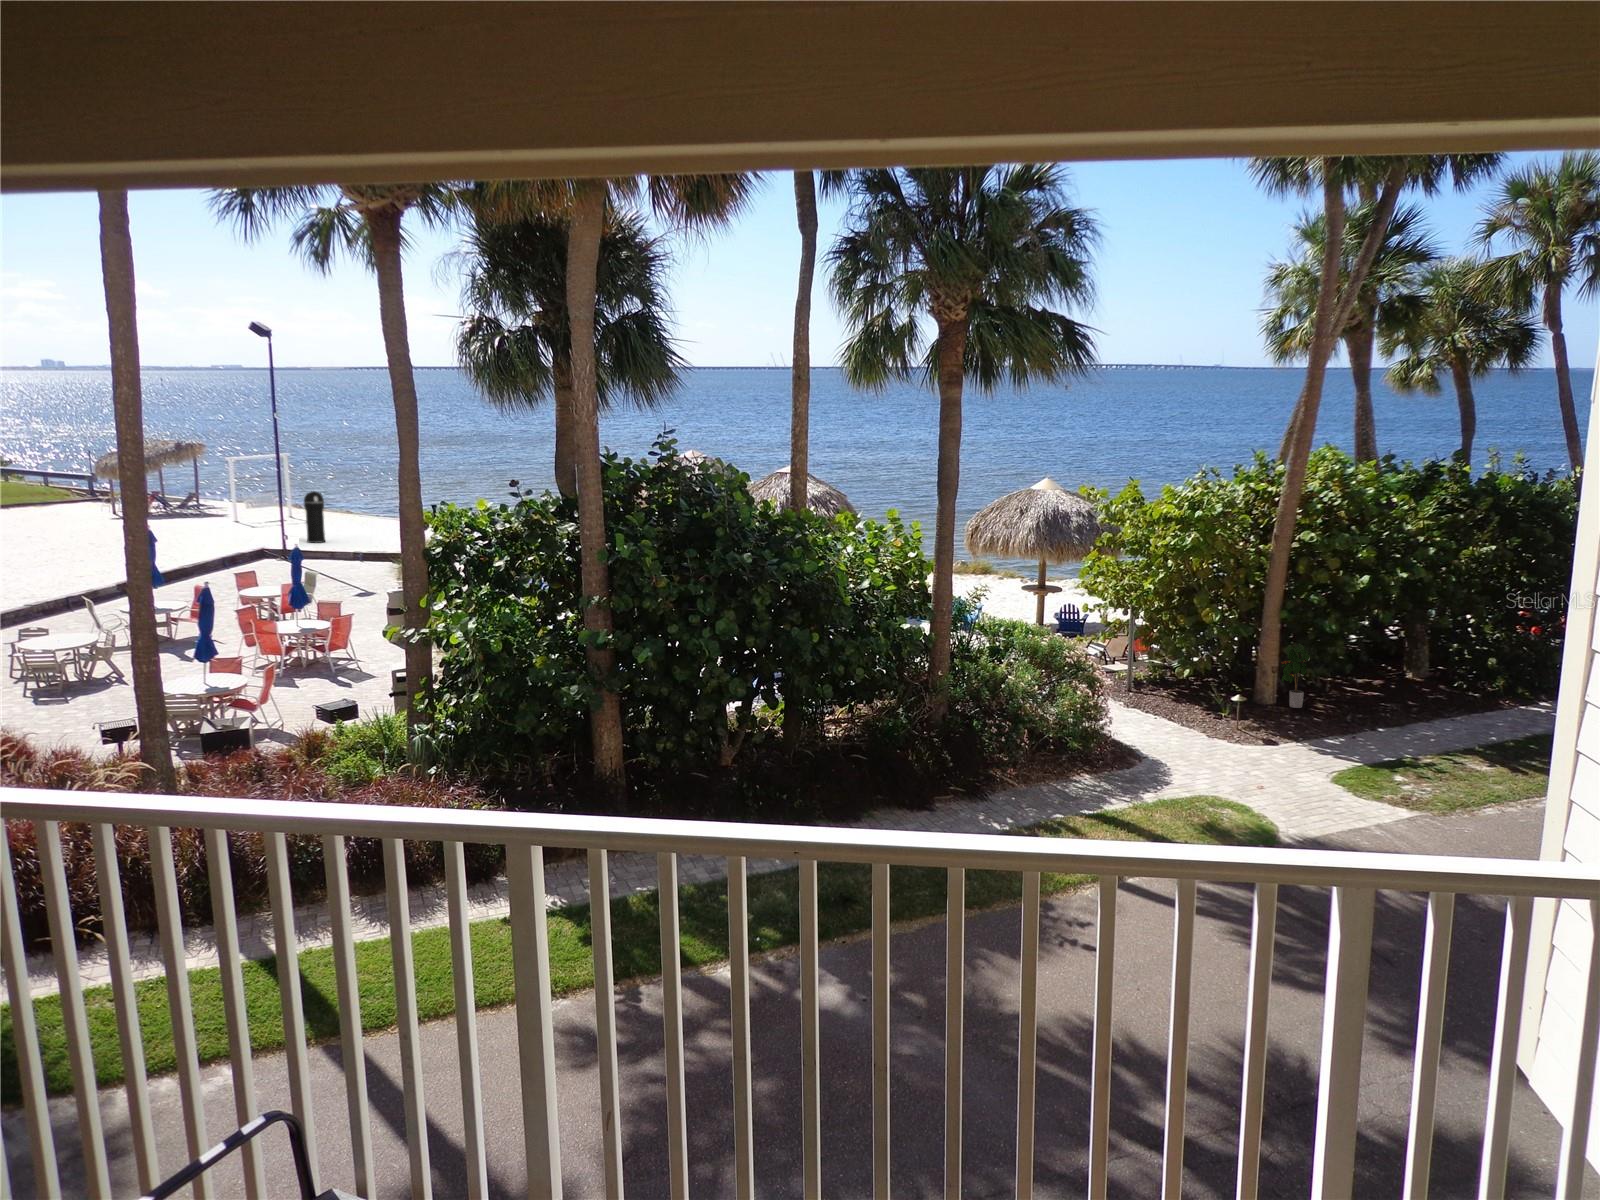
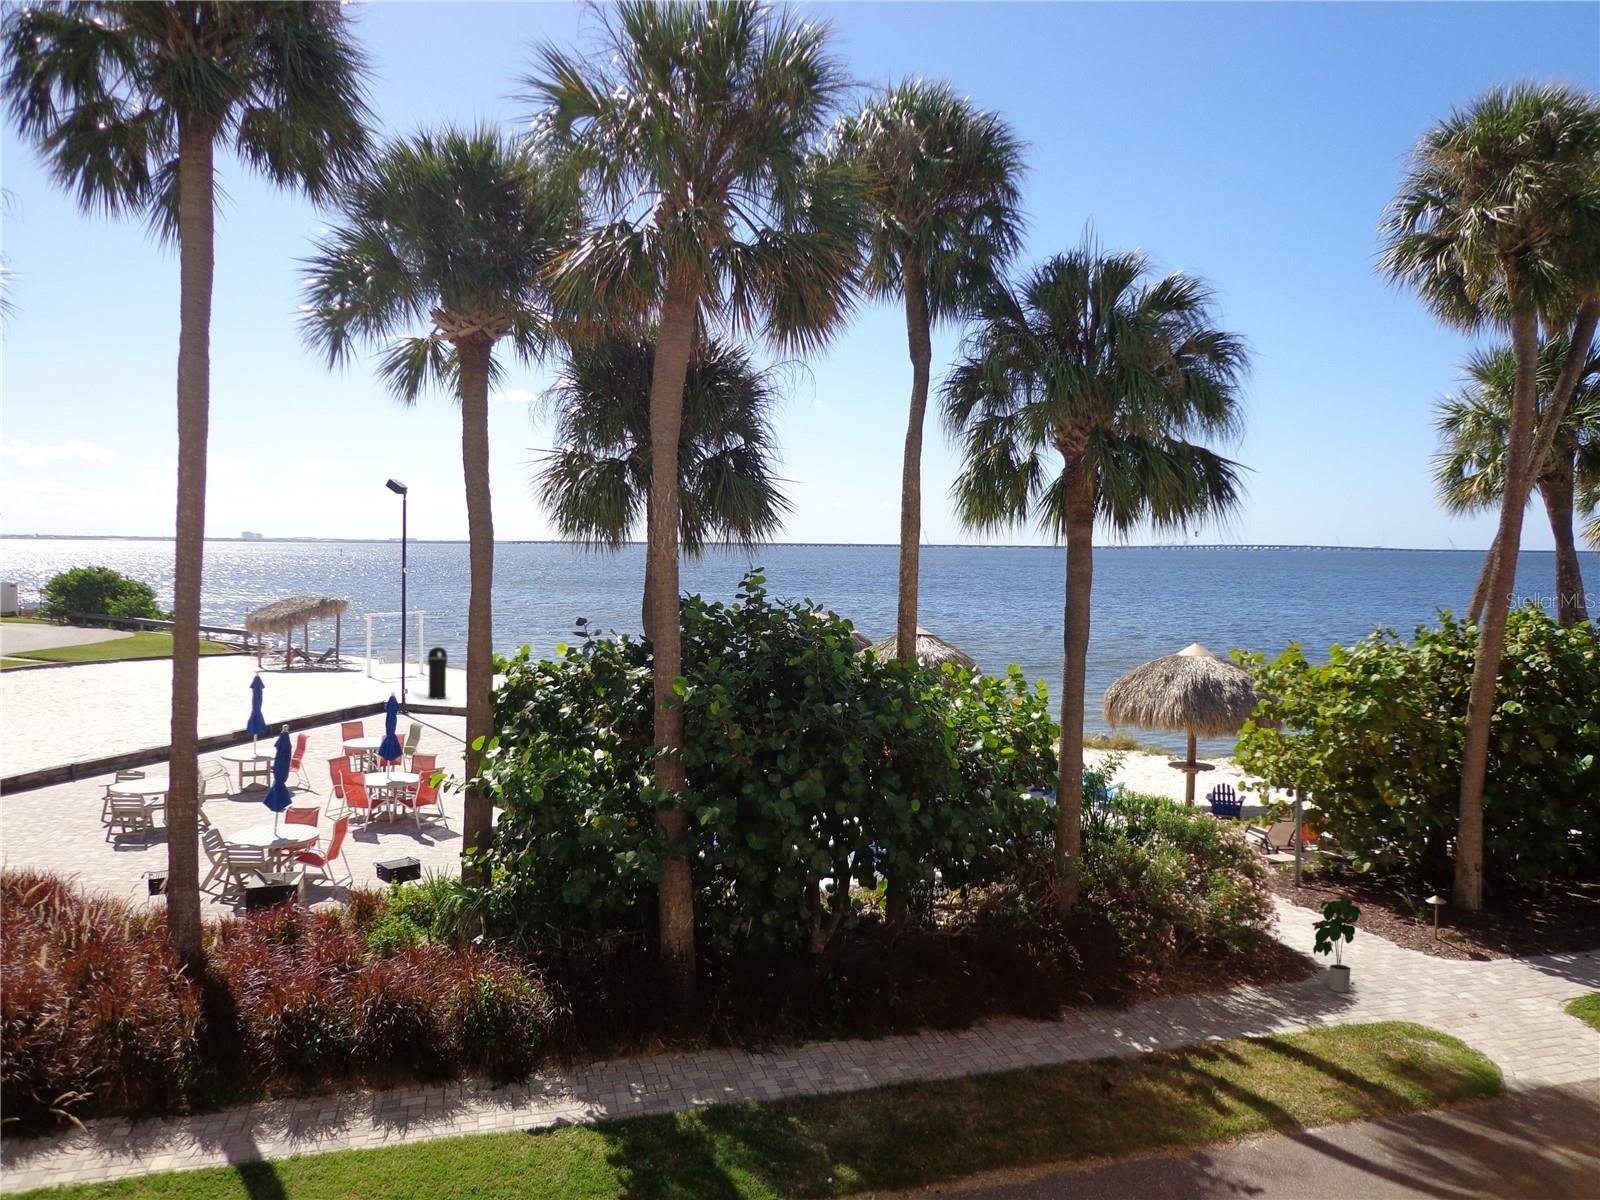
potted plant: present [1281,643,1311,708] -> present [1312,895,1362,992]

